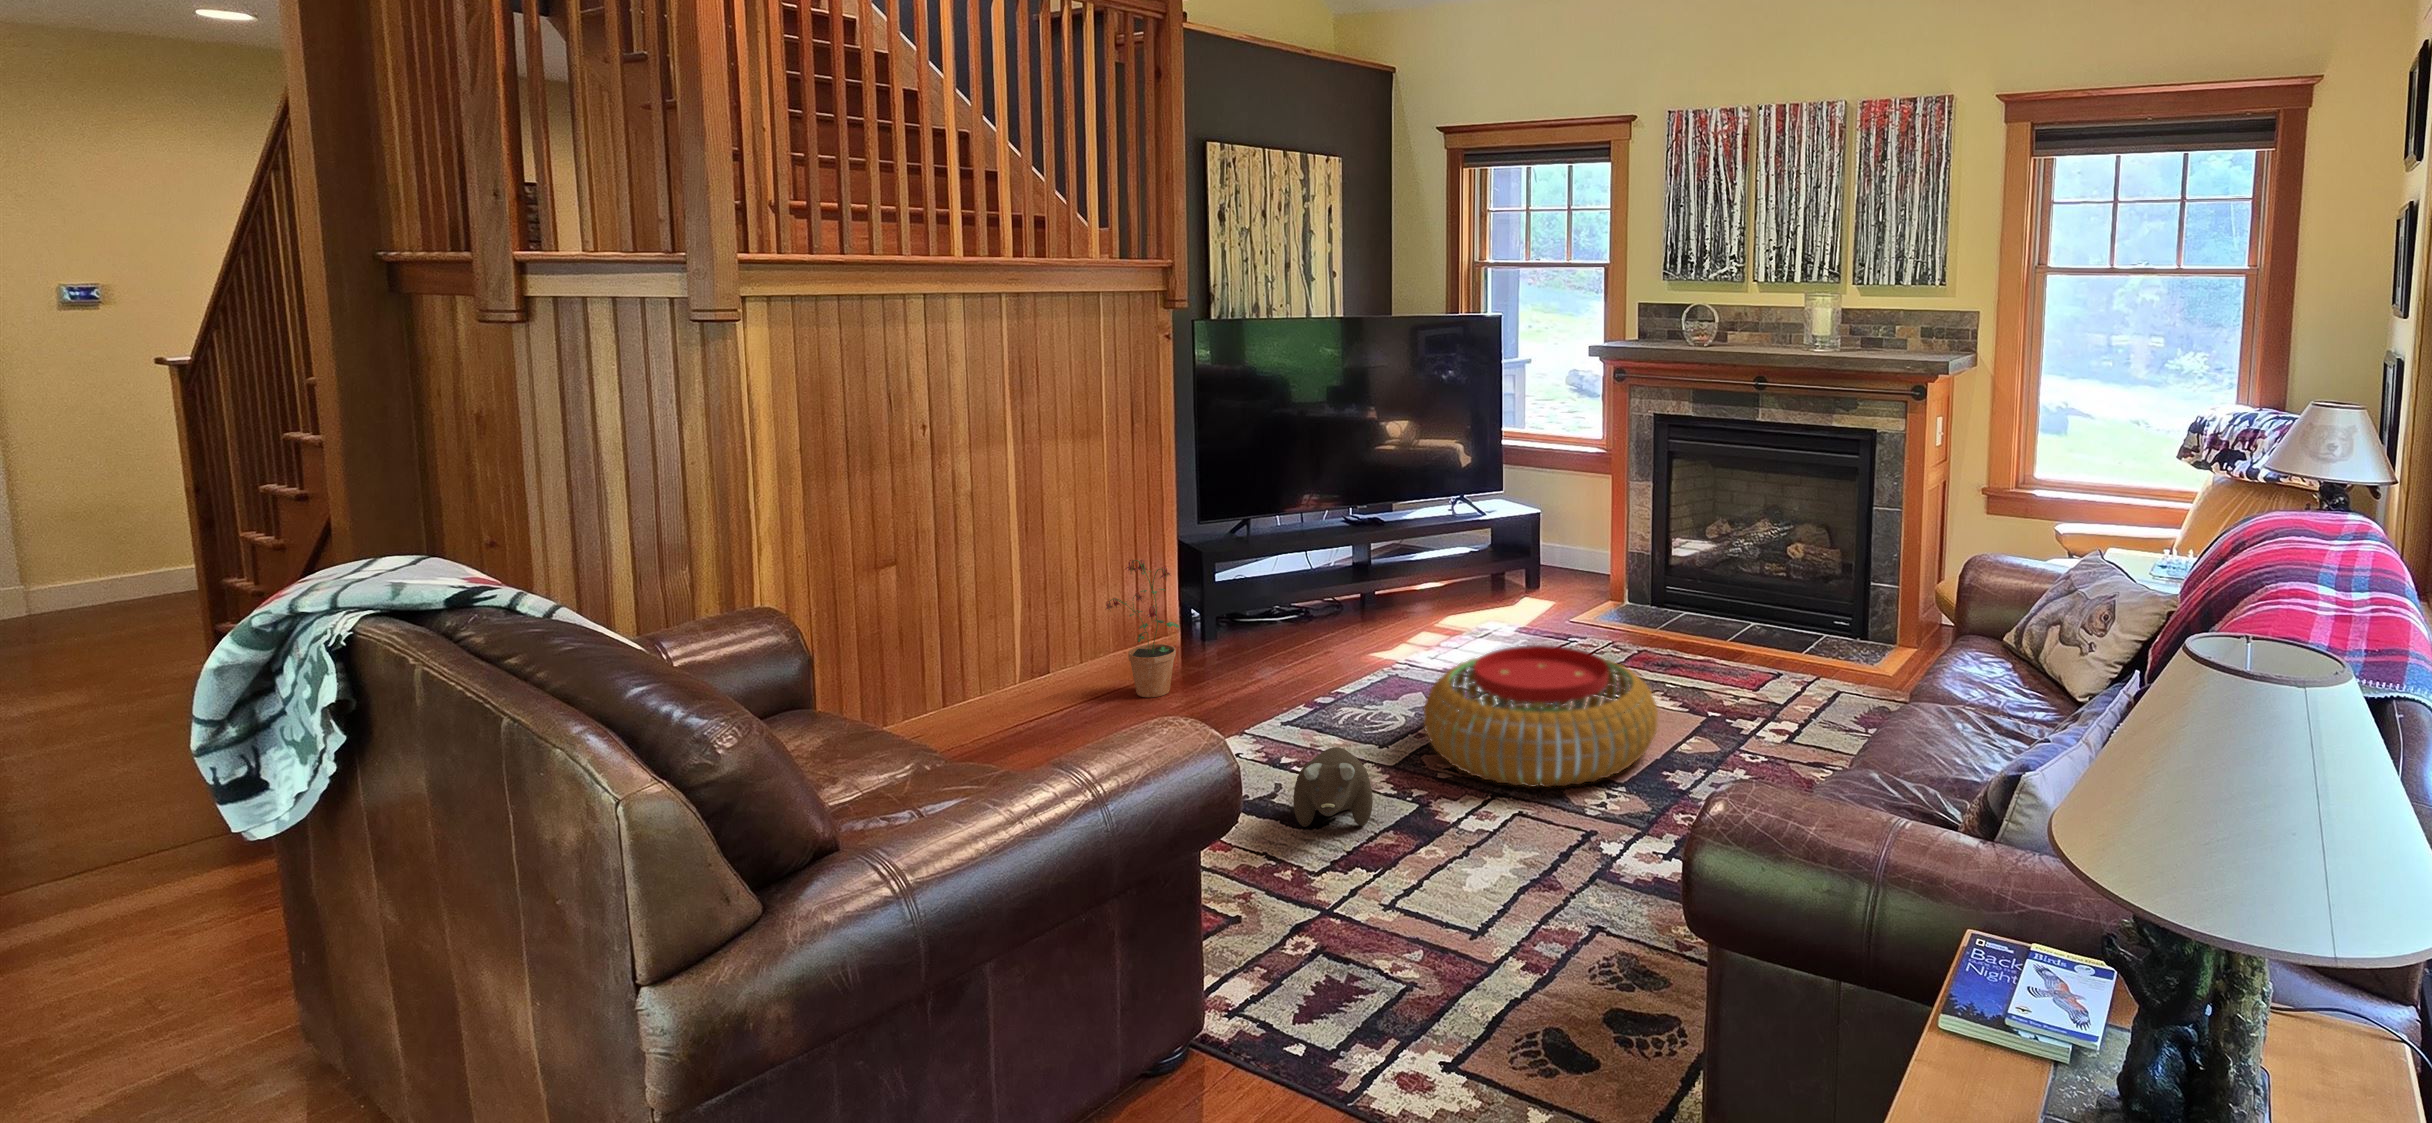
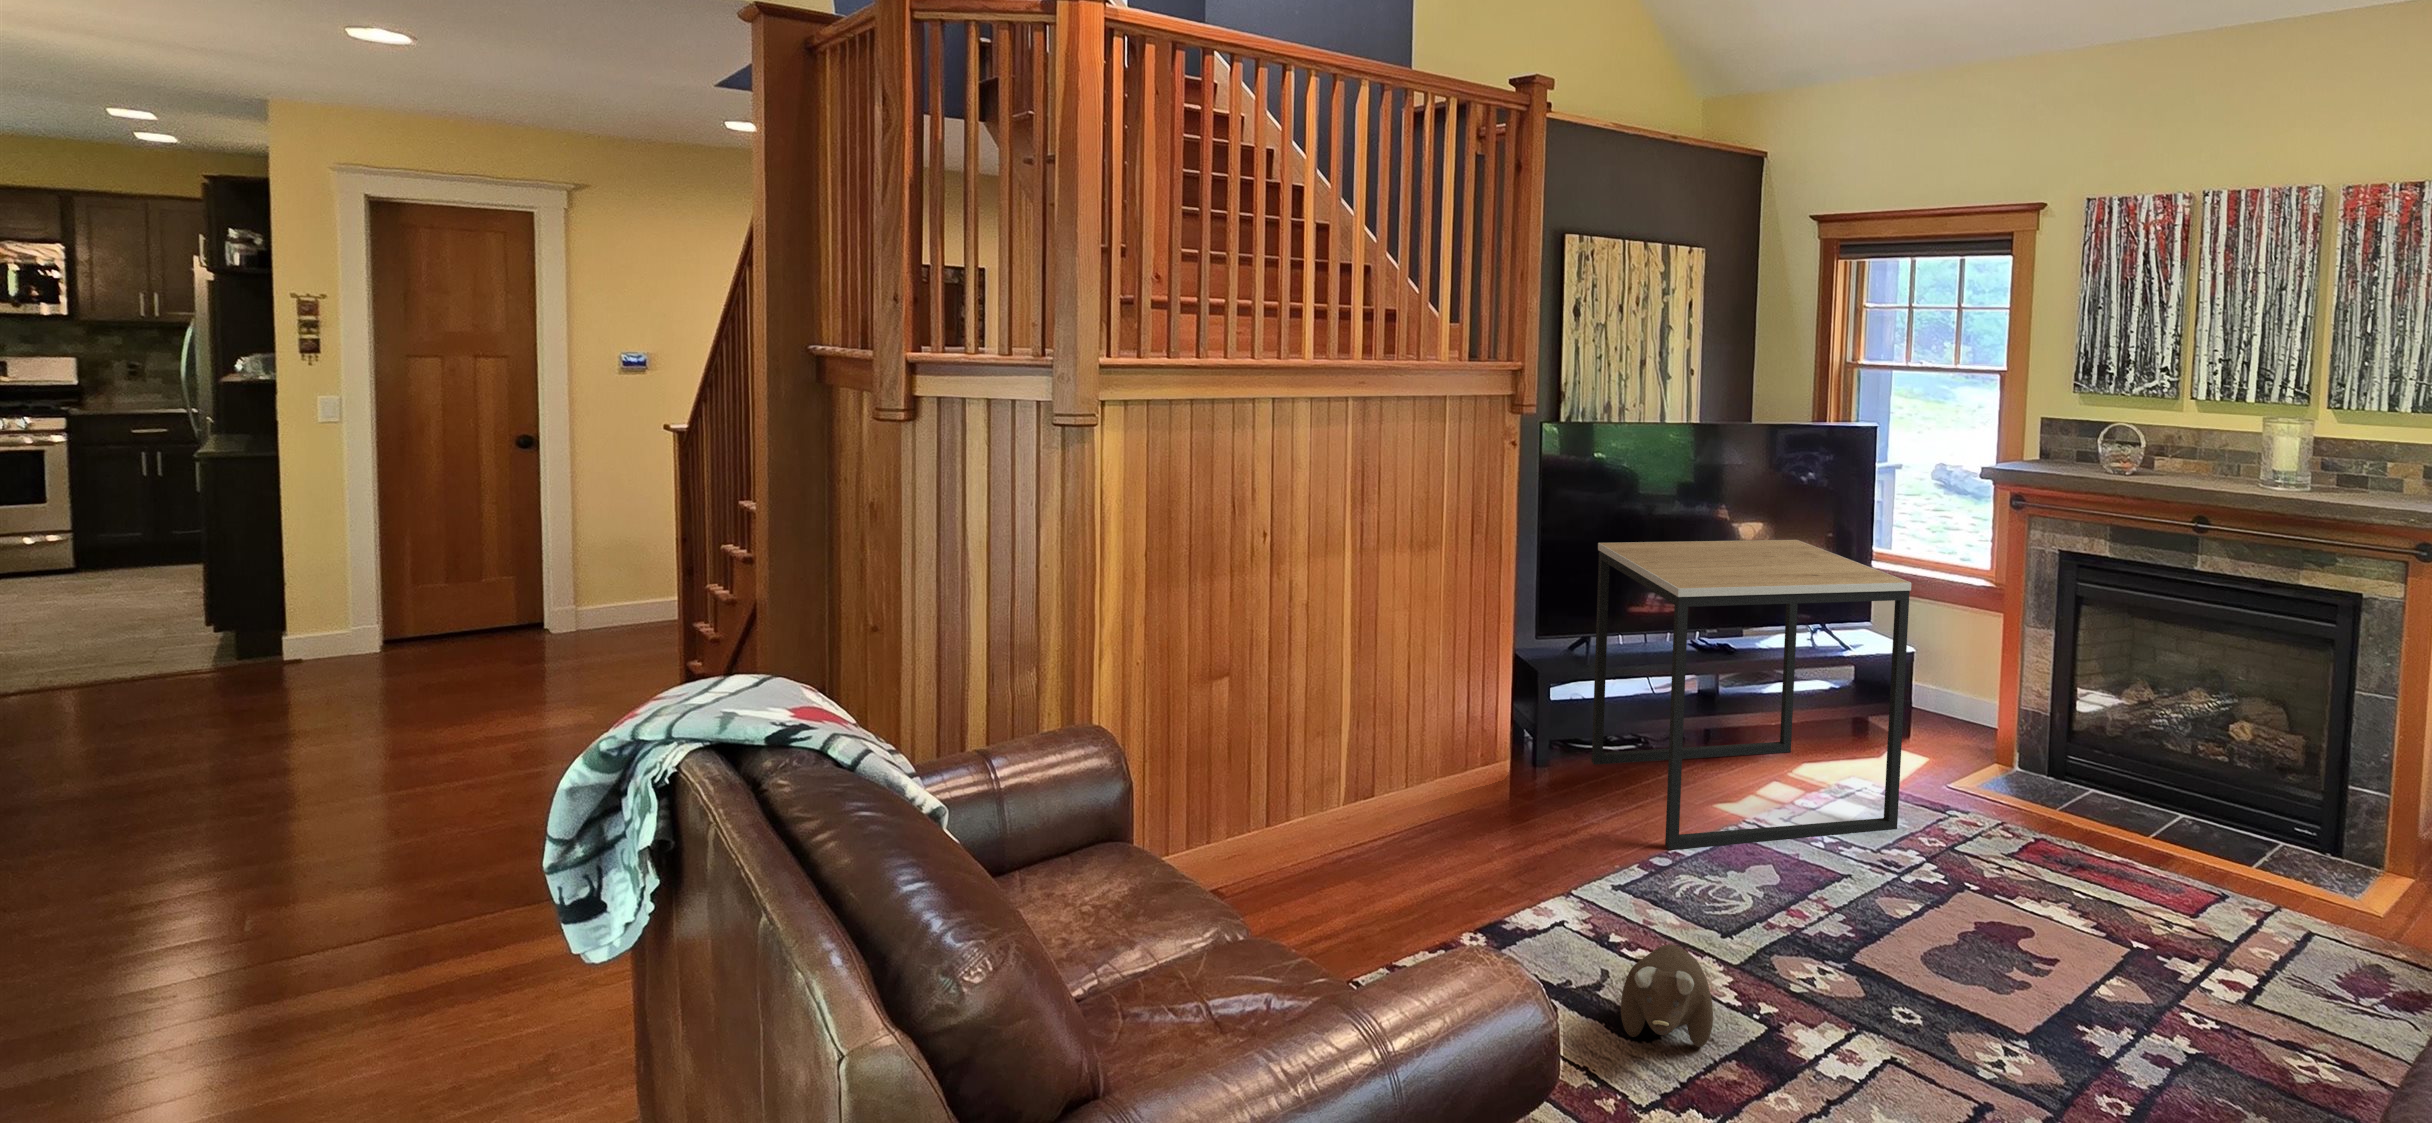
side table: none [1255,420,1533,692] -> present [1592,540,1911,850]
potted plant: present [1106,560,1179,697] -> none [1433,678,1511,831]
pouf: present [1424,645,1658,787] -> none [1774,834,2071,1029]

